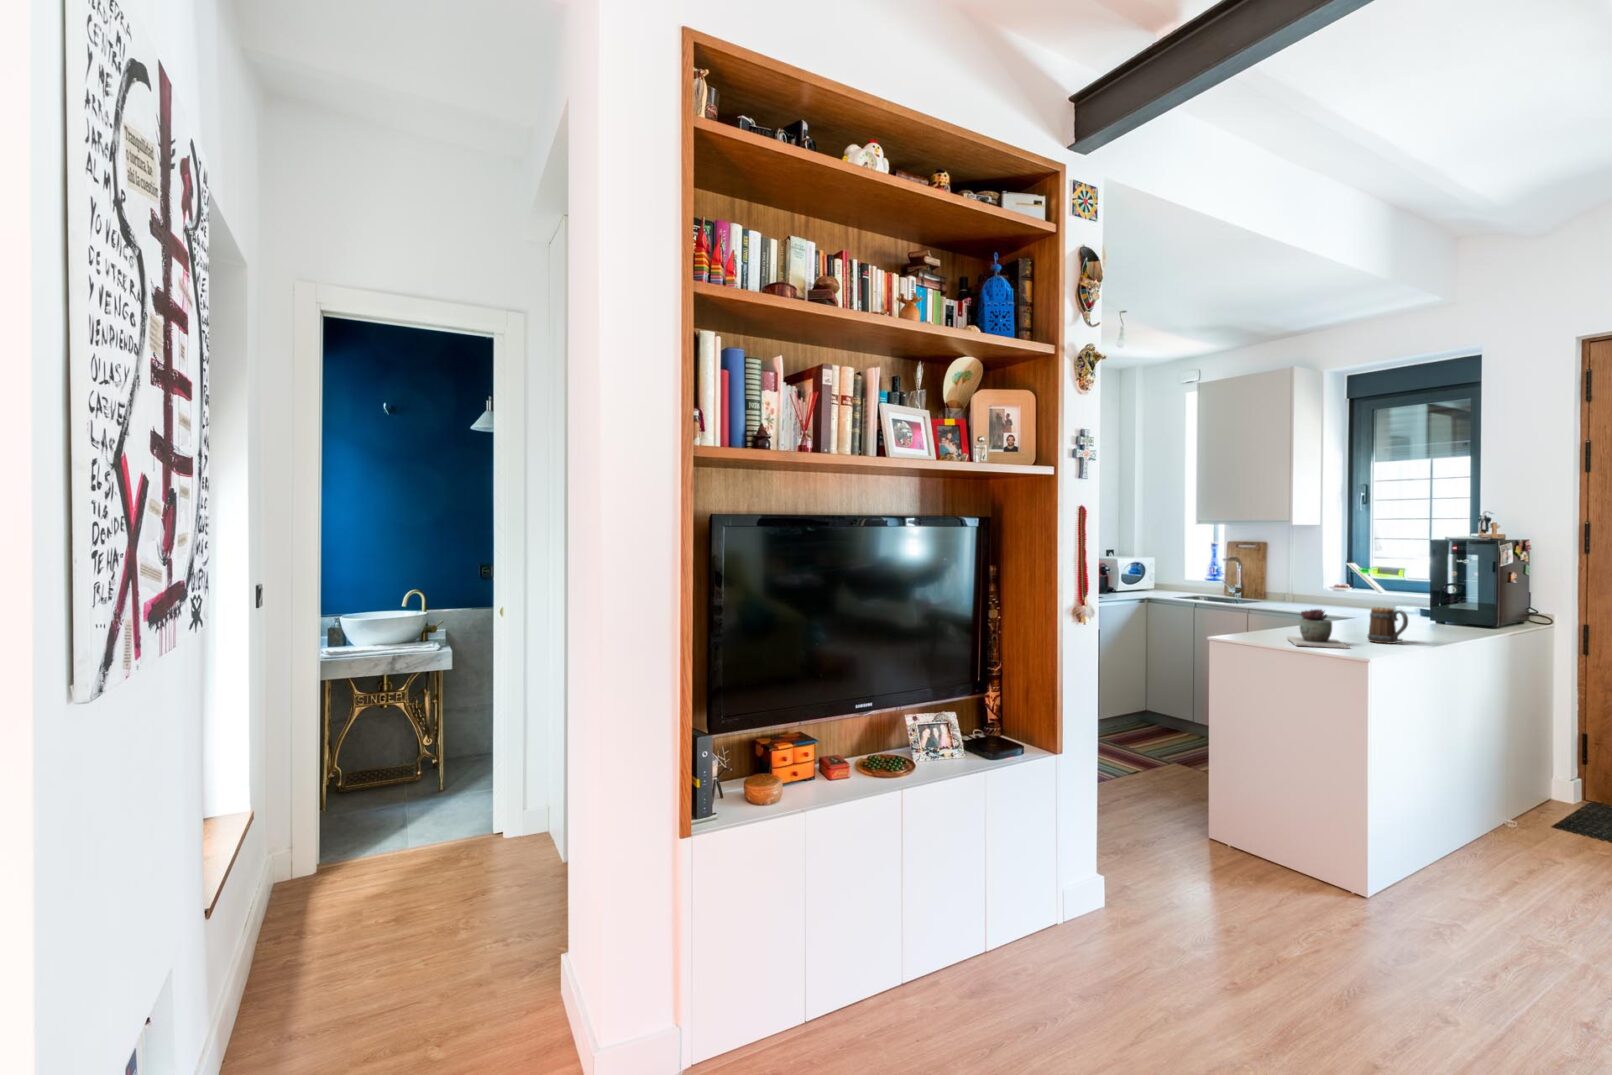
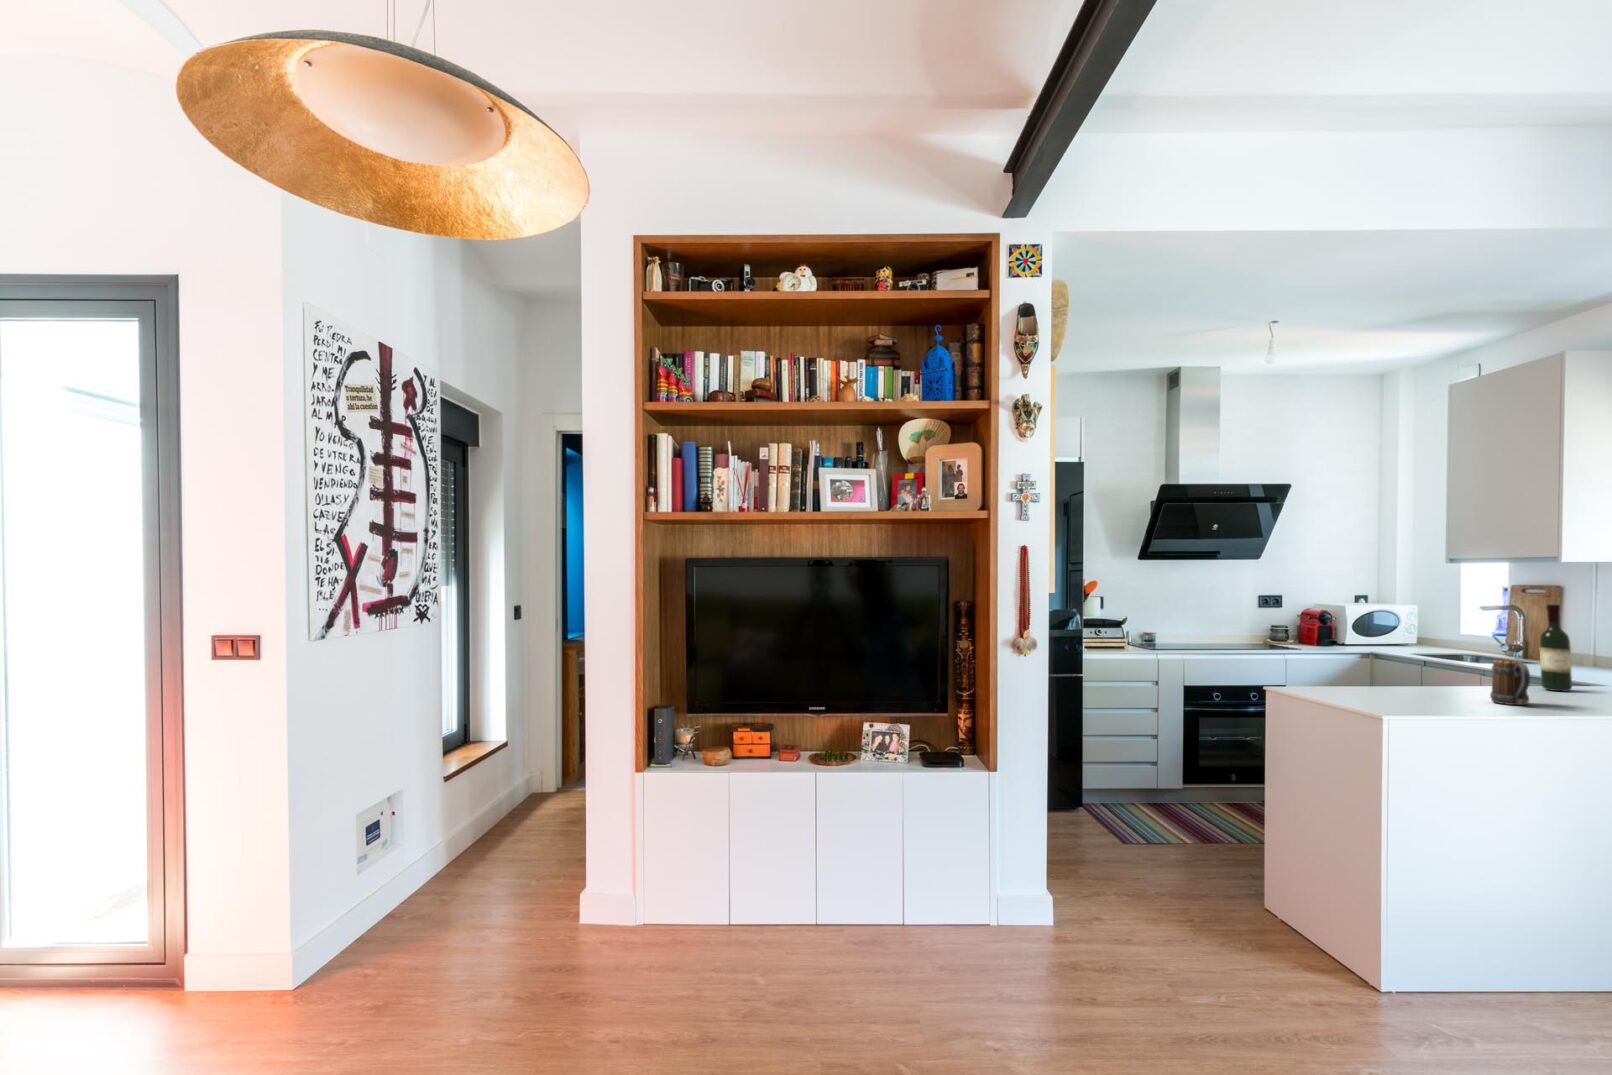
wine bottle: none [1347,562,1369,629] -> present [1540,604,1572,691]
succulent plant: present [1287,609,1350,649] -> none [1361,657,1445,705]

